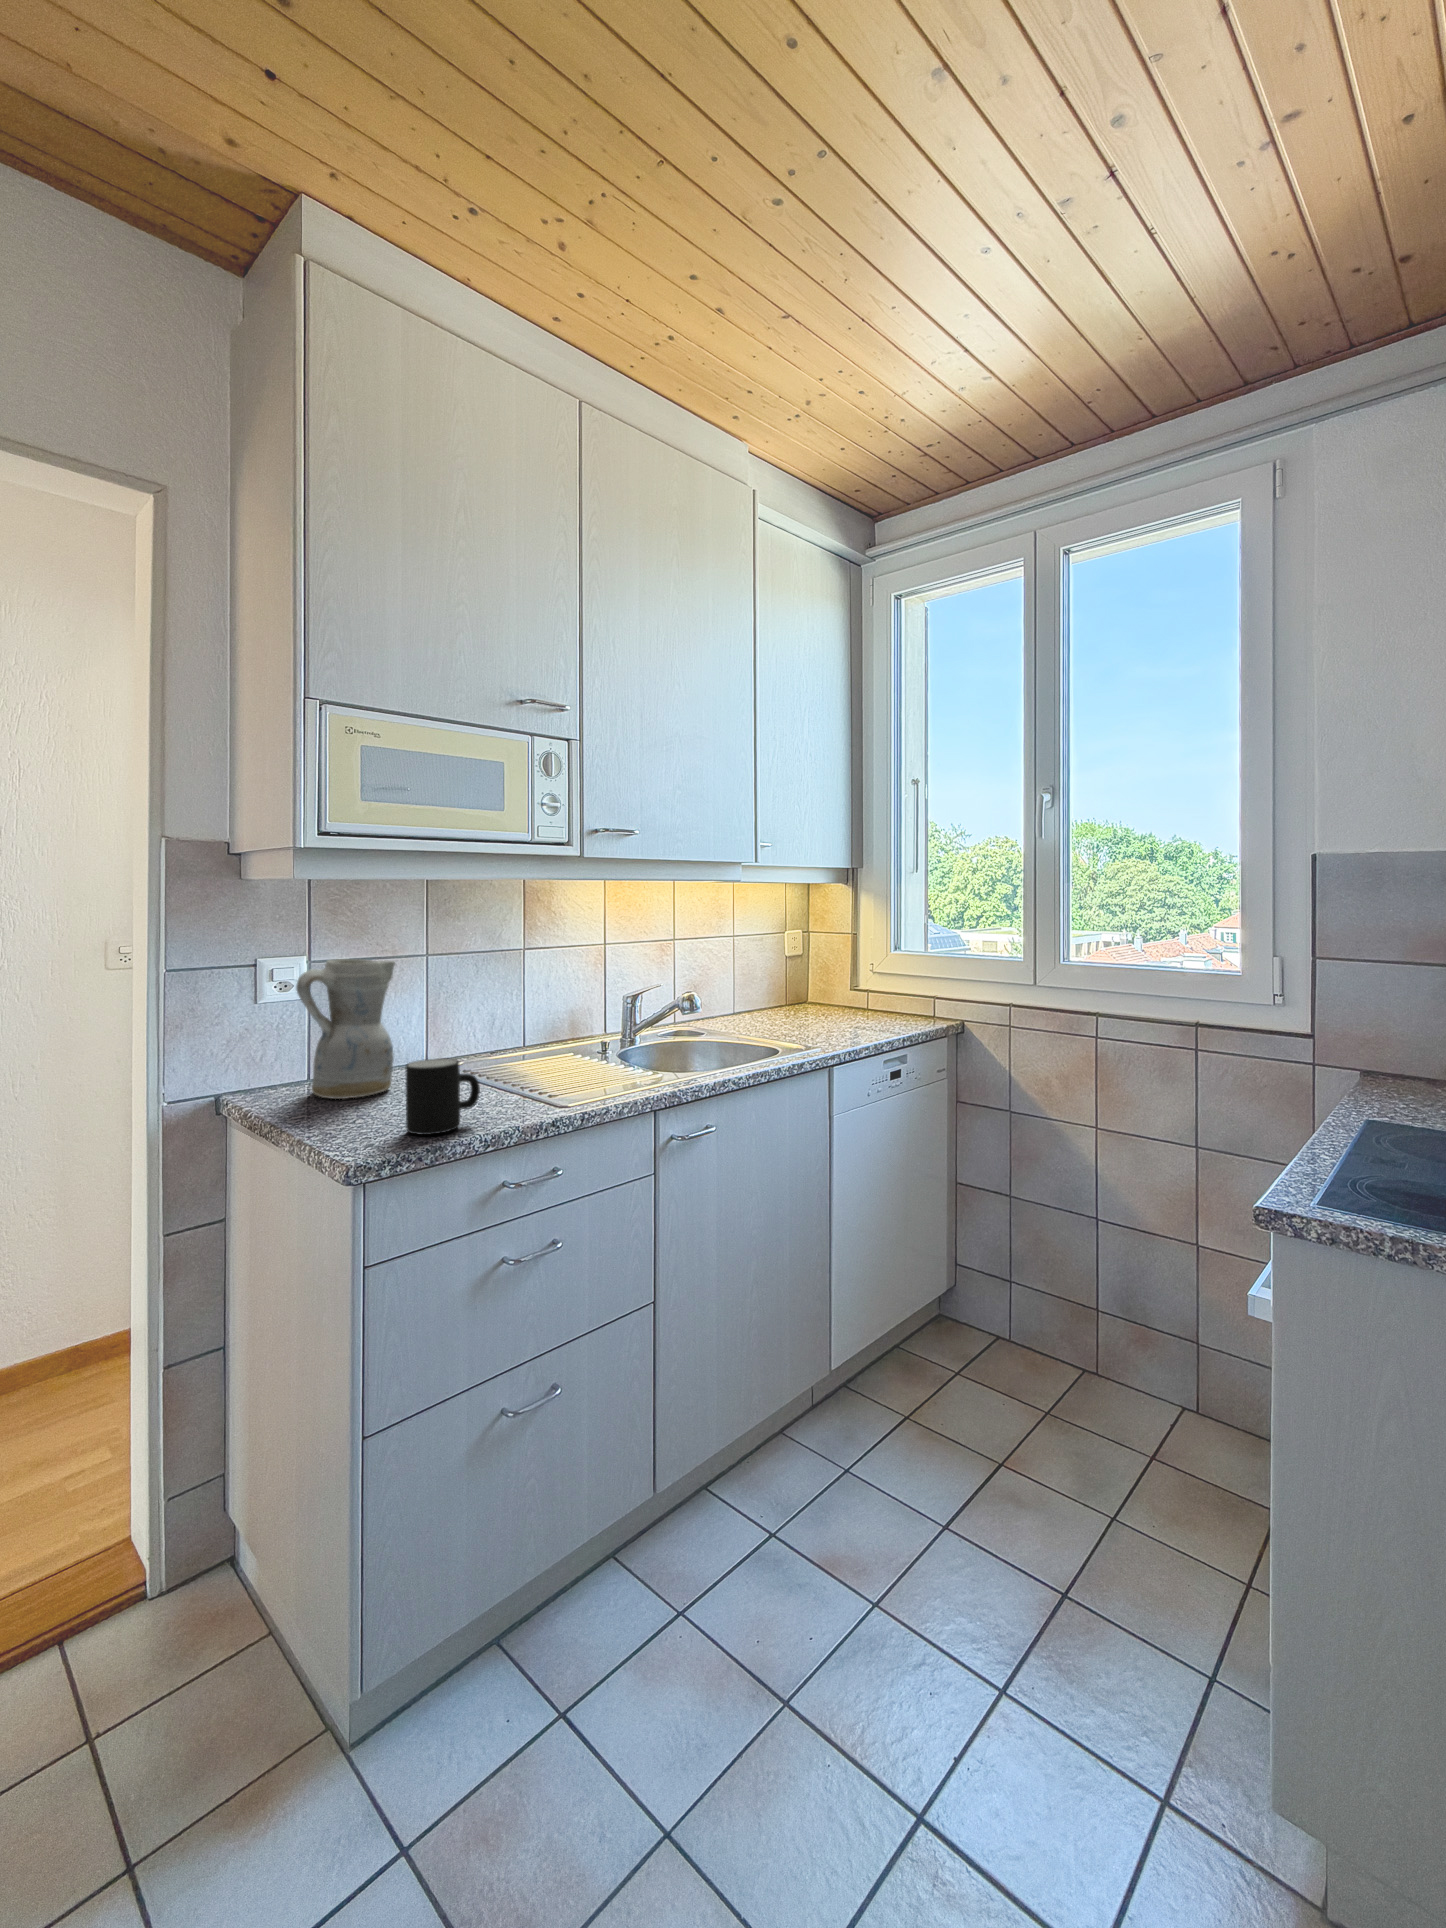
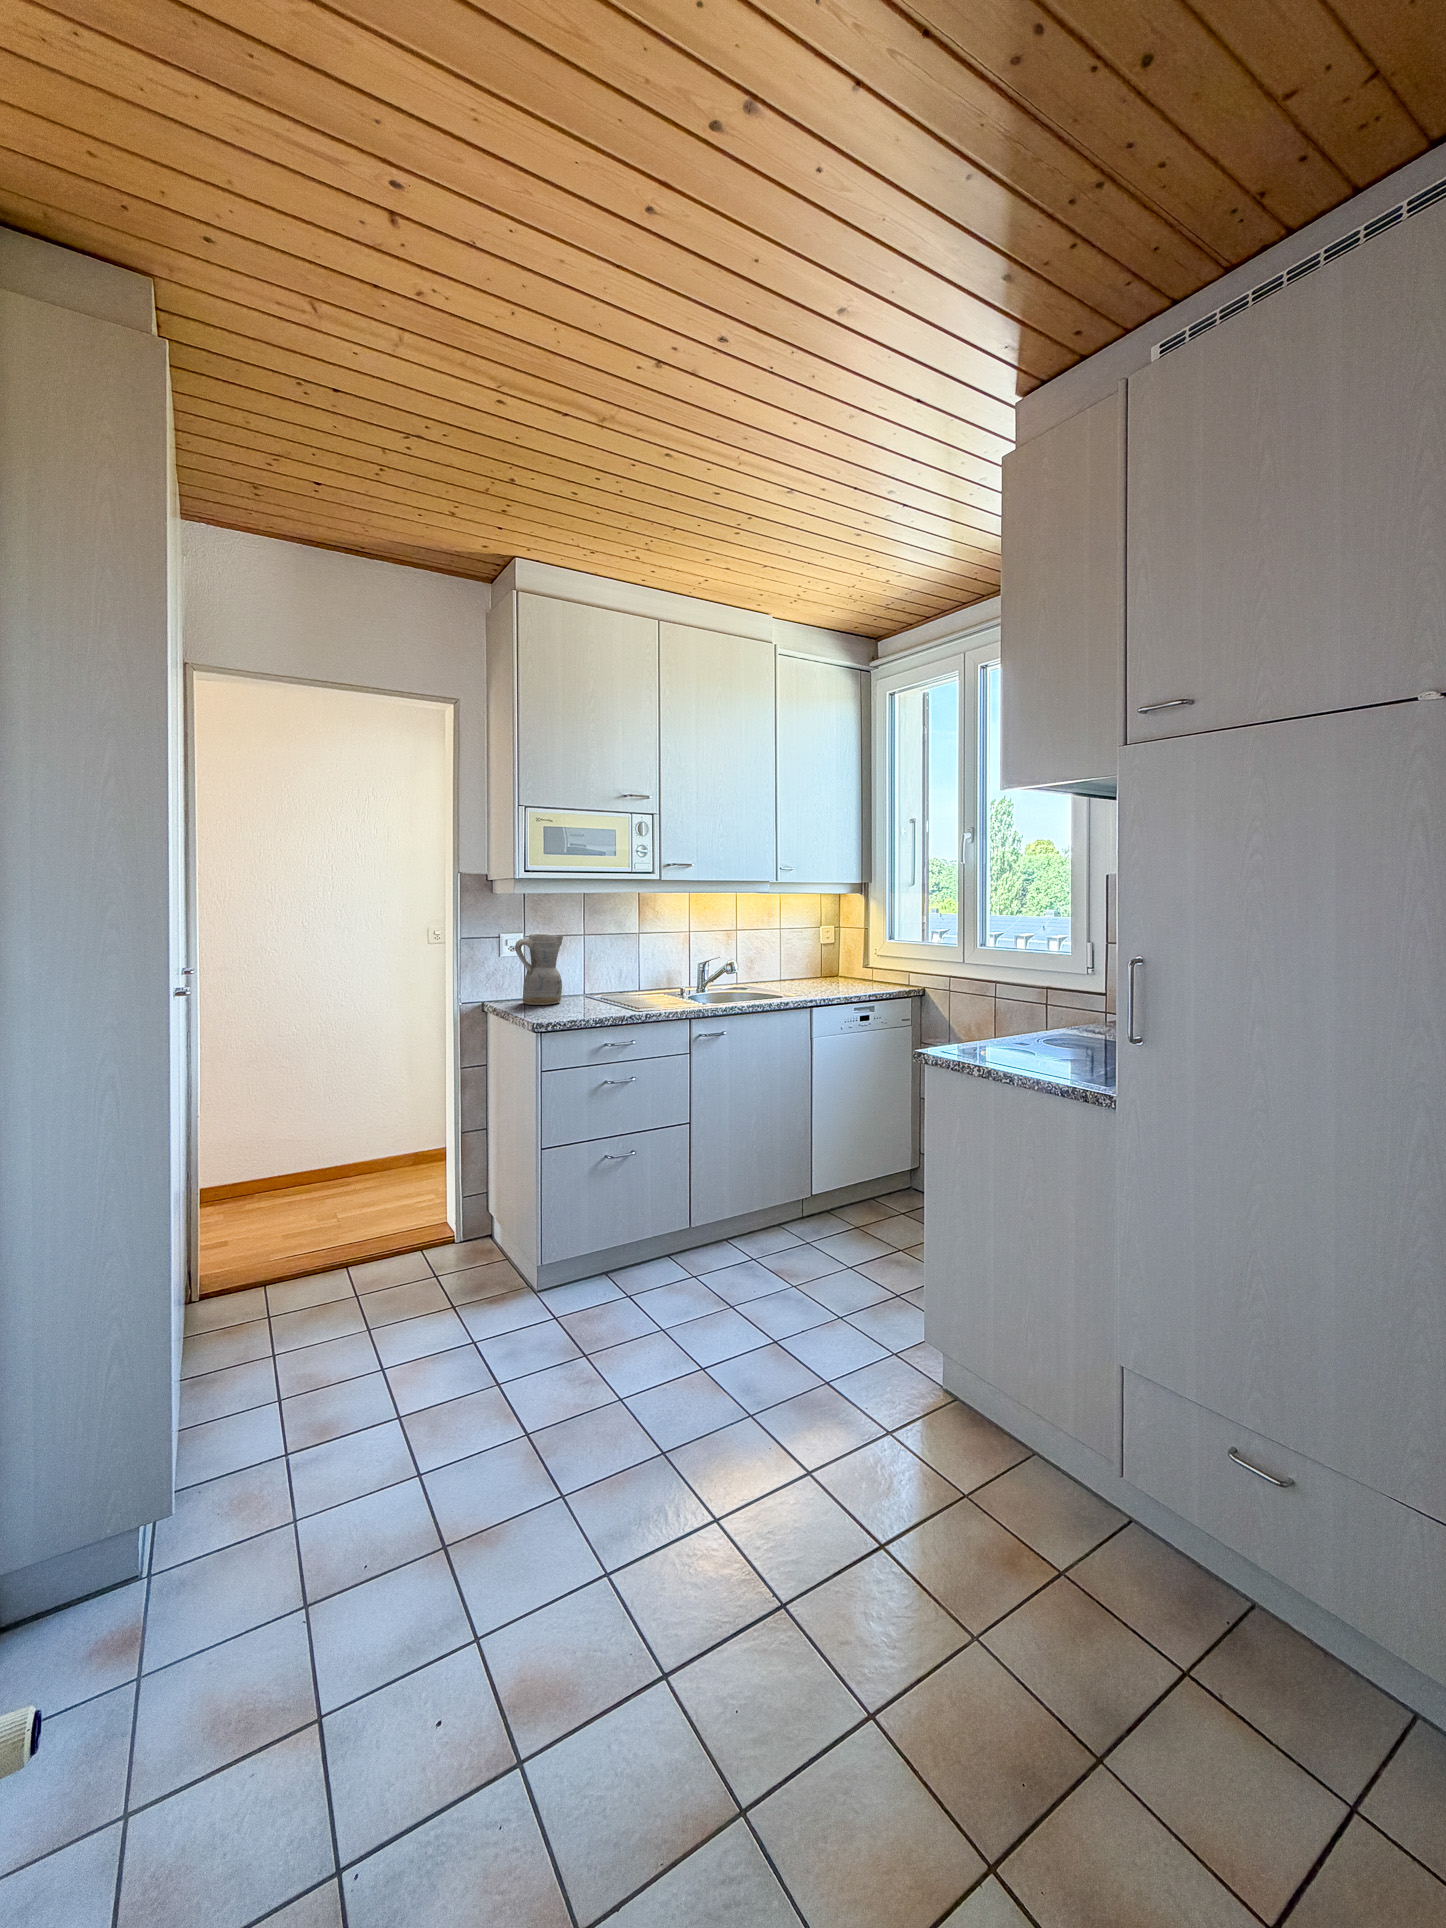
mug: present [406,1058,480,1135] -> none [561,983,596,1017]

